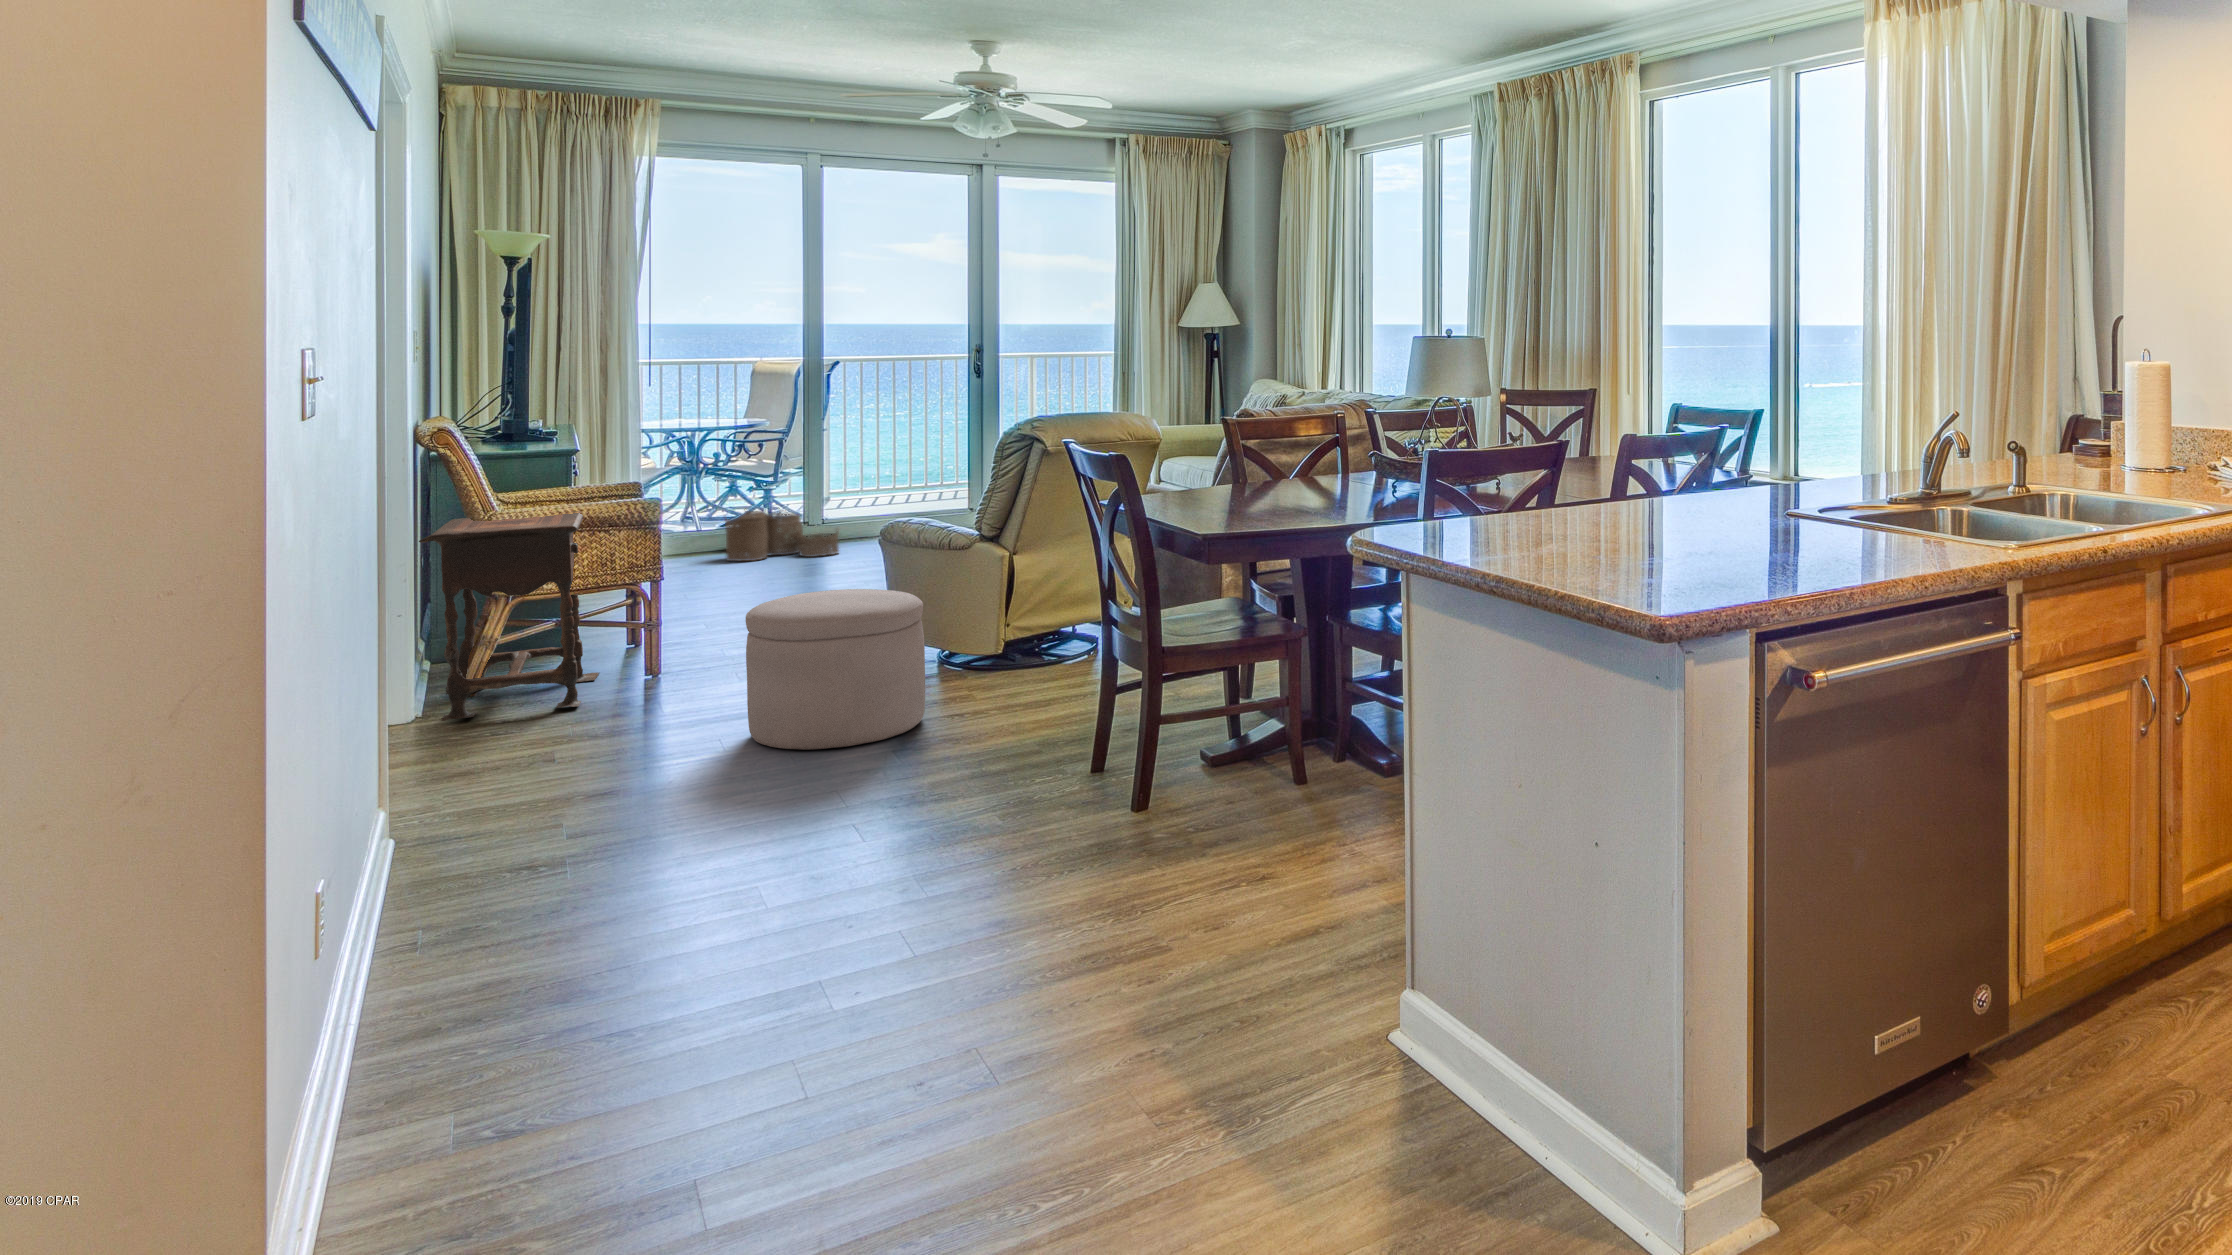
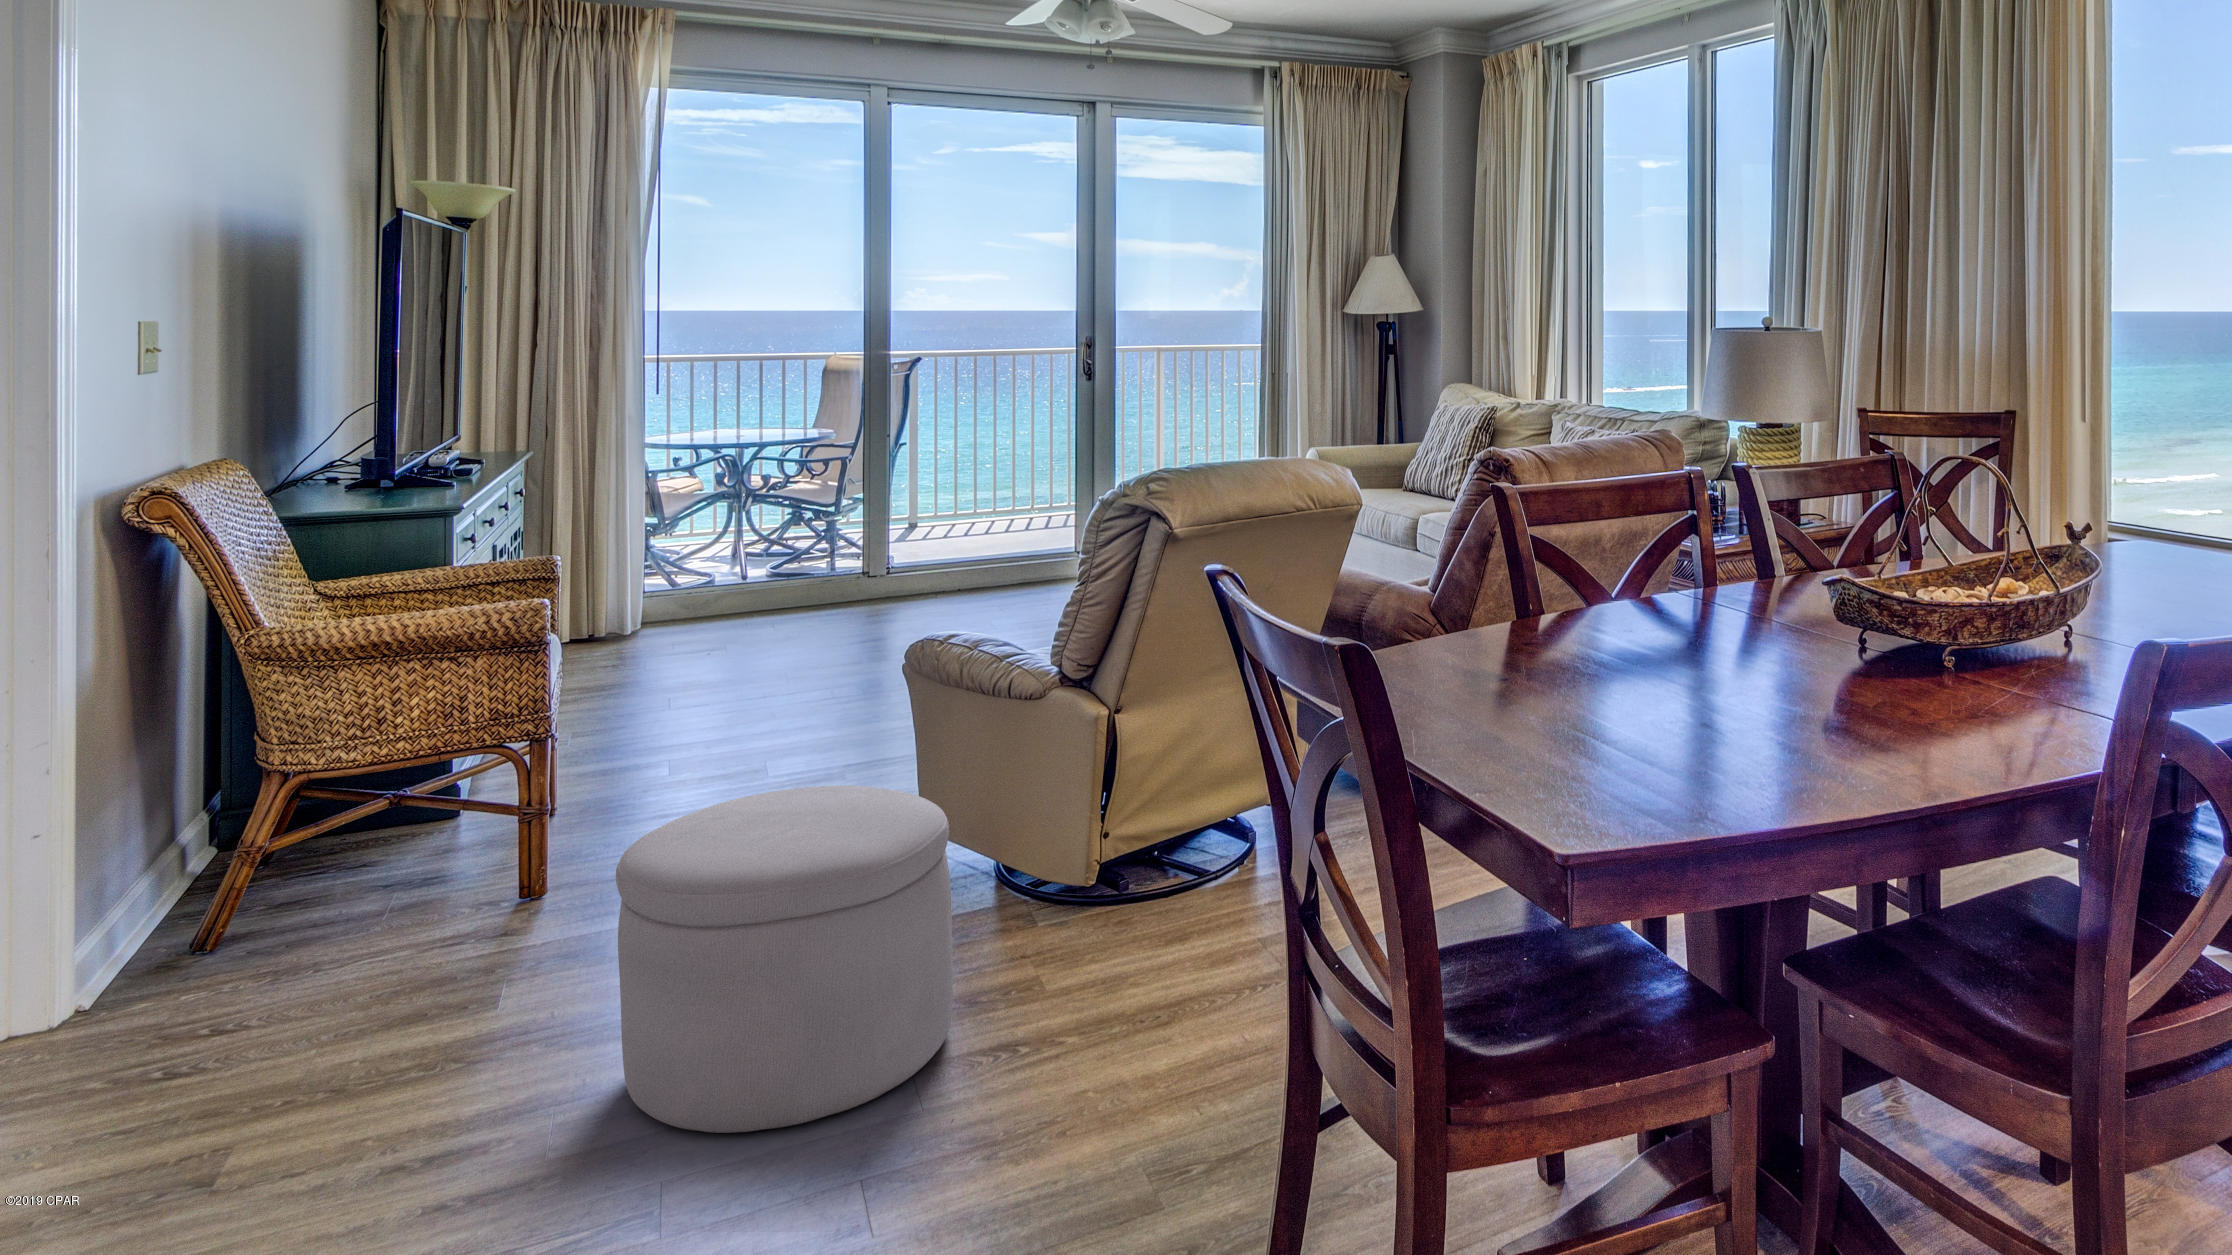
woven basket: present [725,508,839,561] -> none [752,553,904,630]
side table: present [419,513,599,721] -> none [96,617,473,1007]

